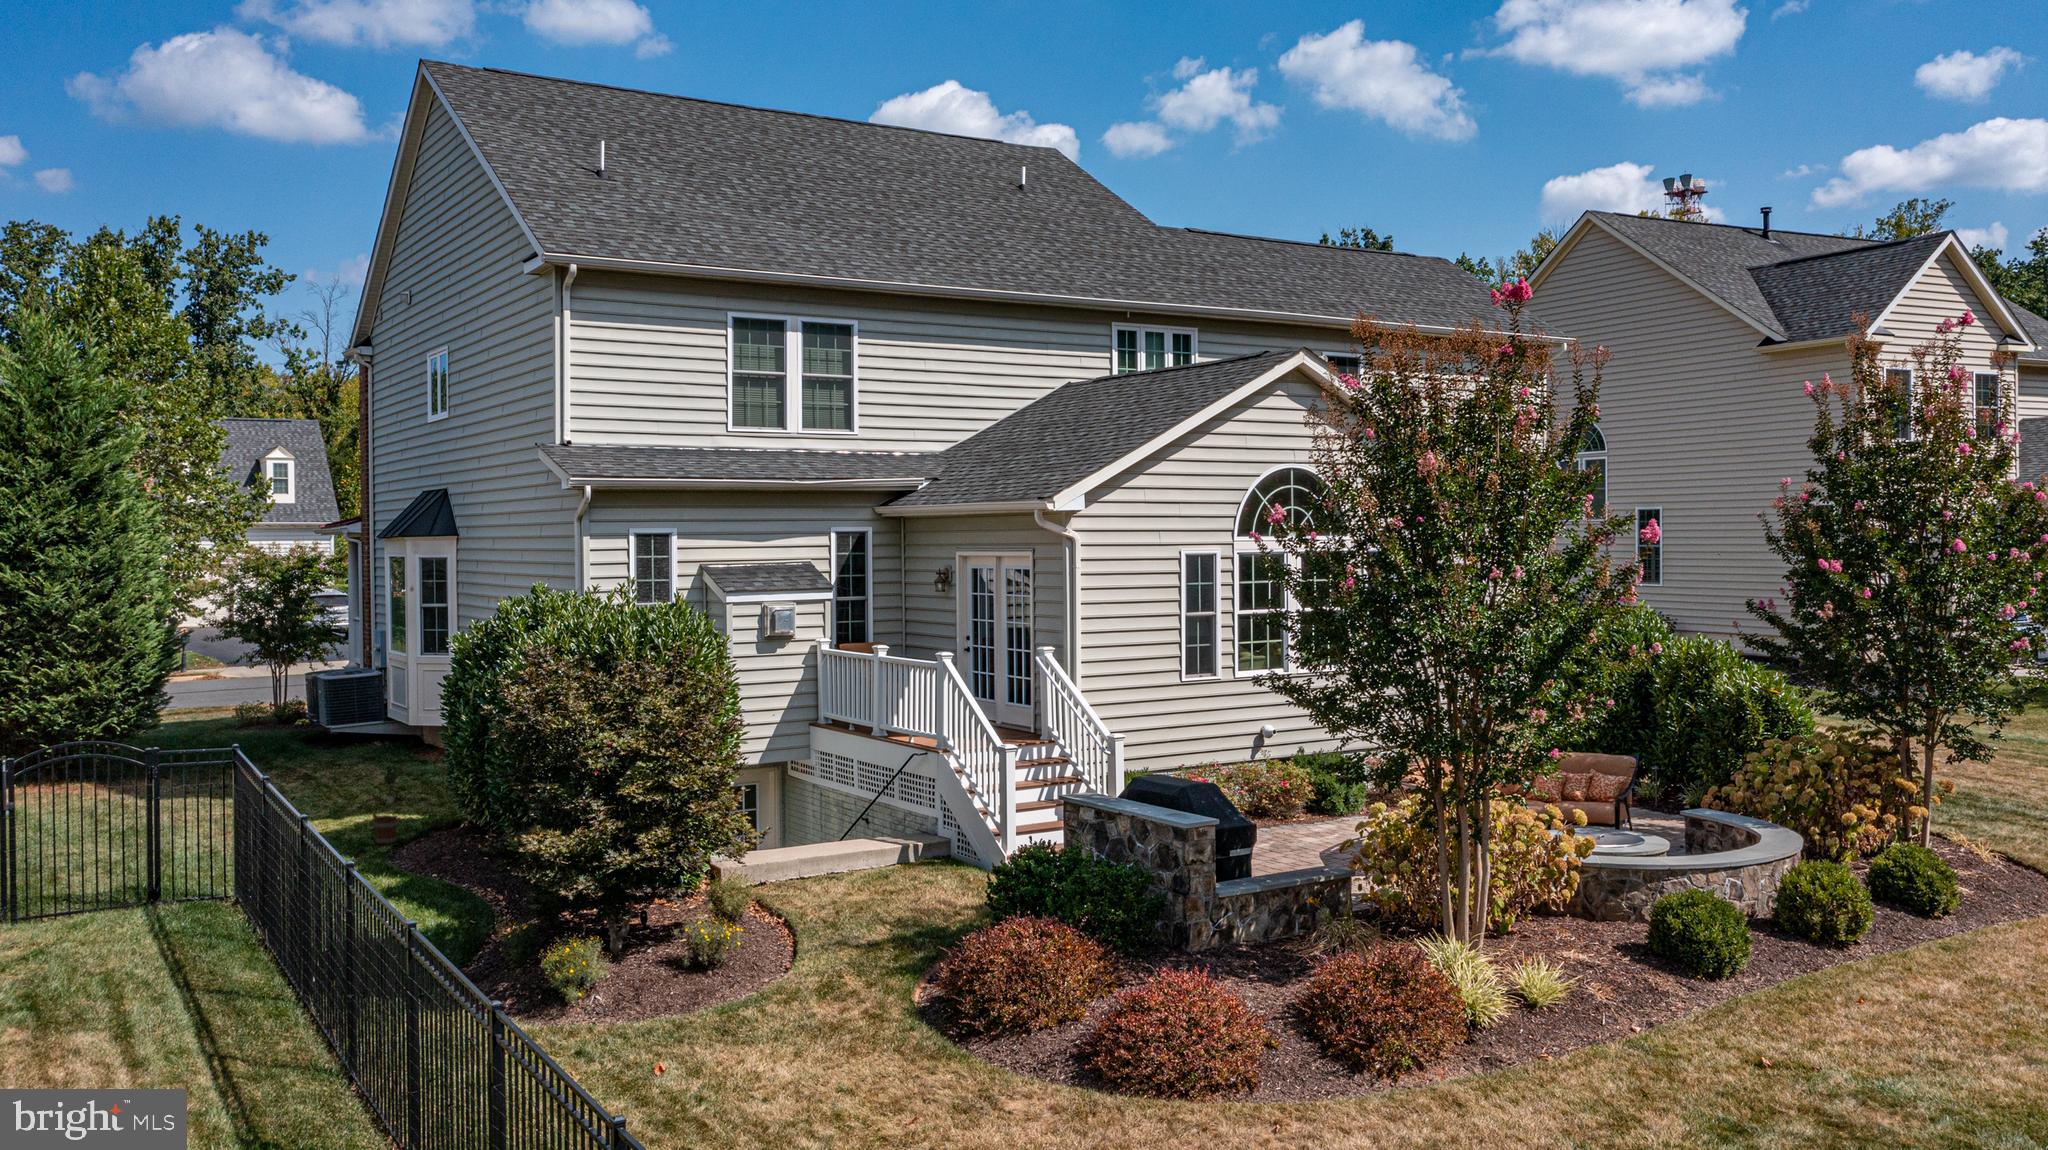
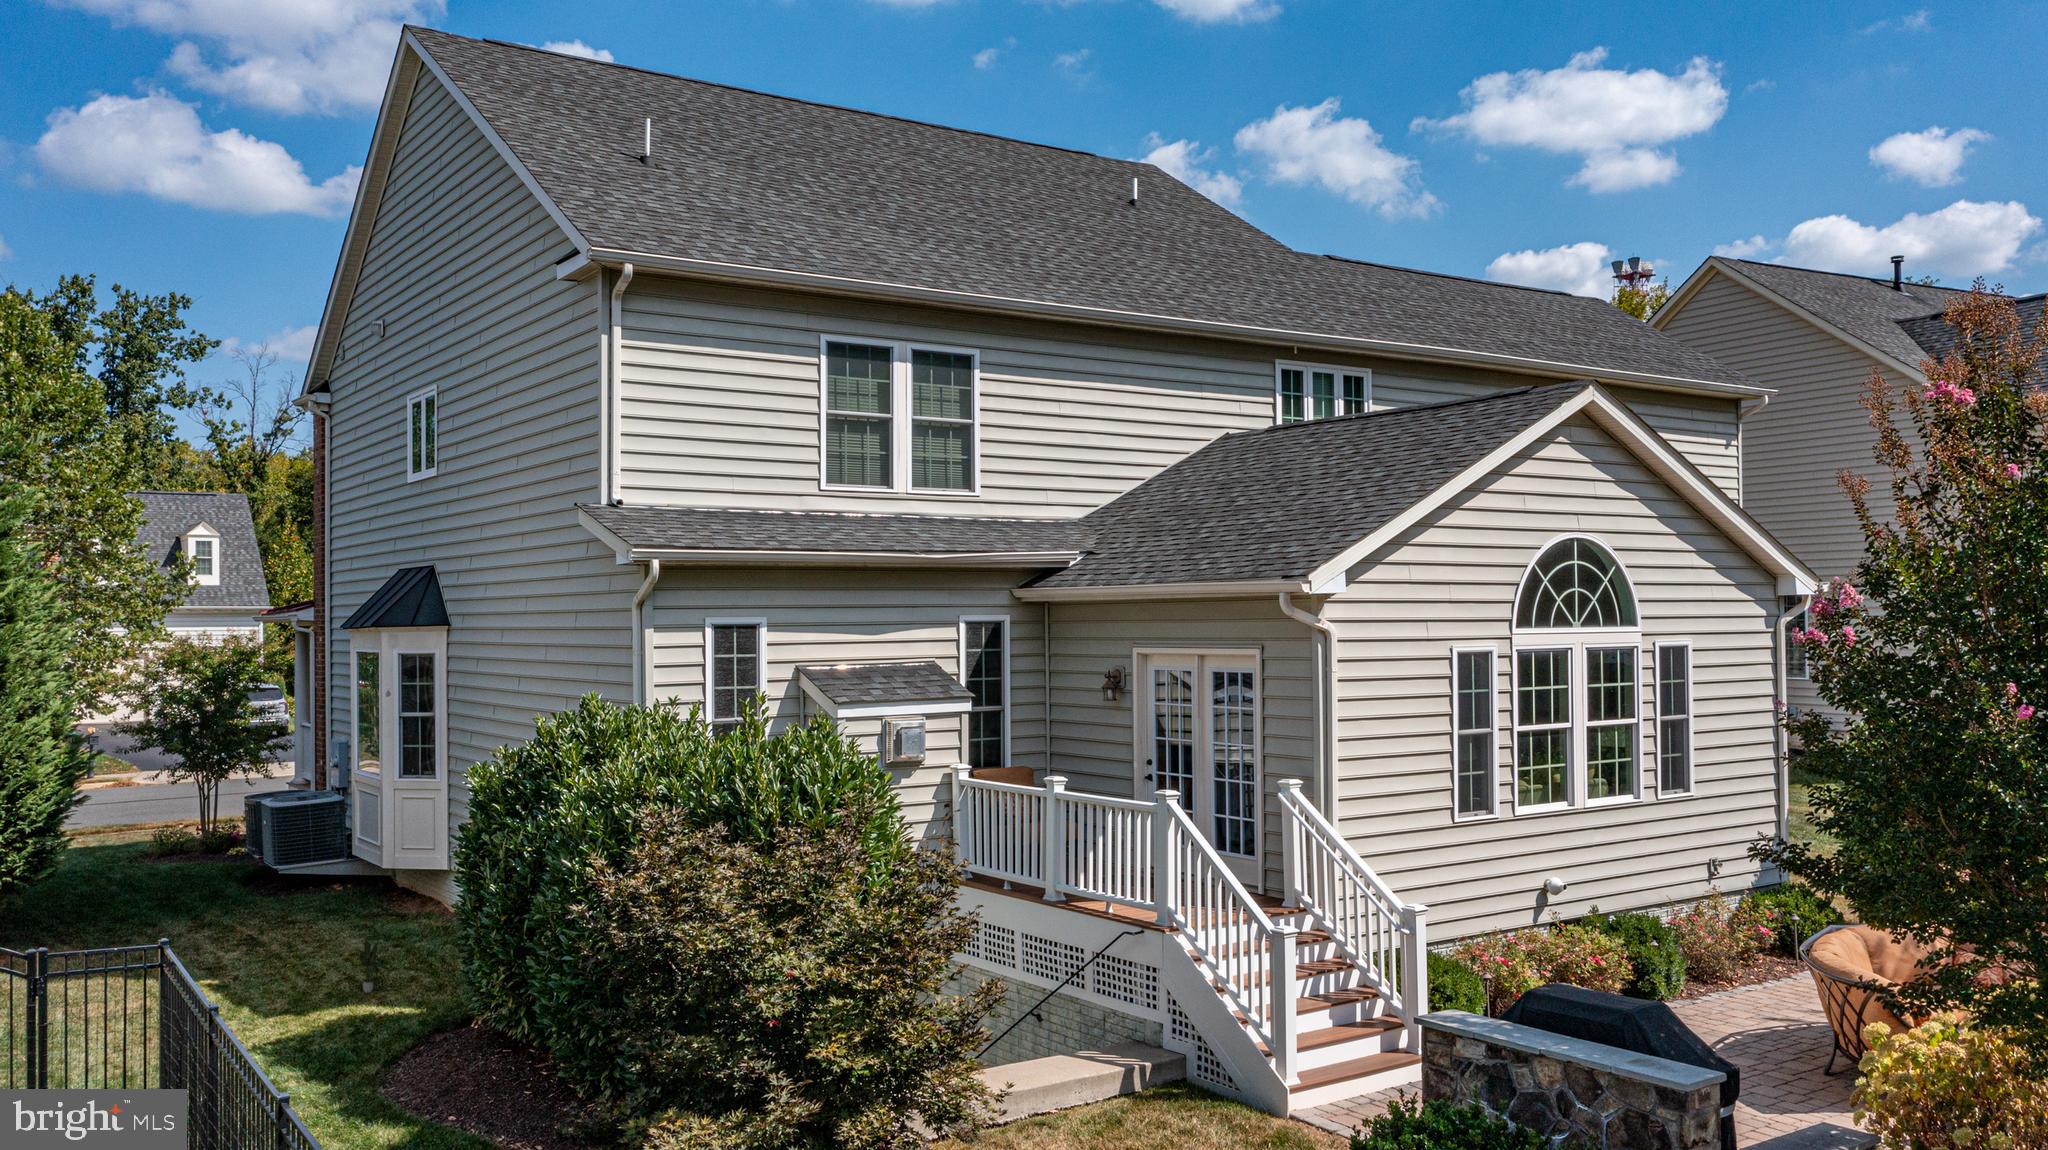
bucket: present [373,812,399,844] -> none [352,1014,390,1062]

